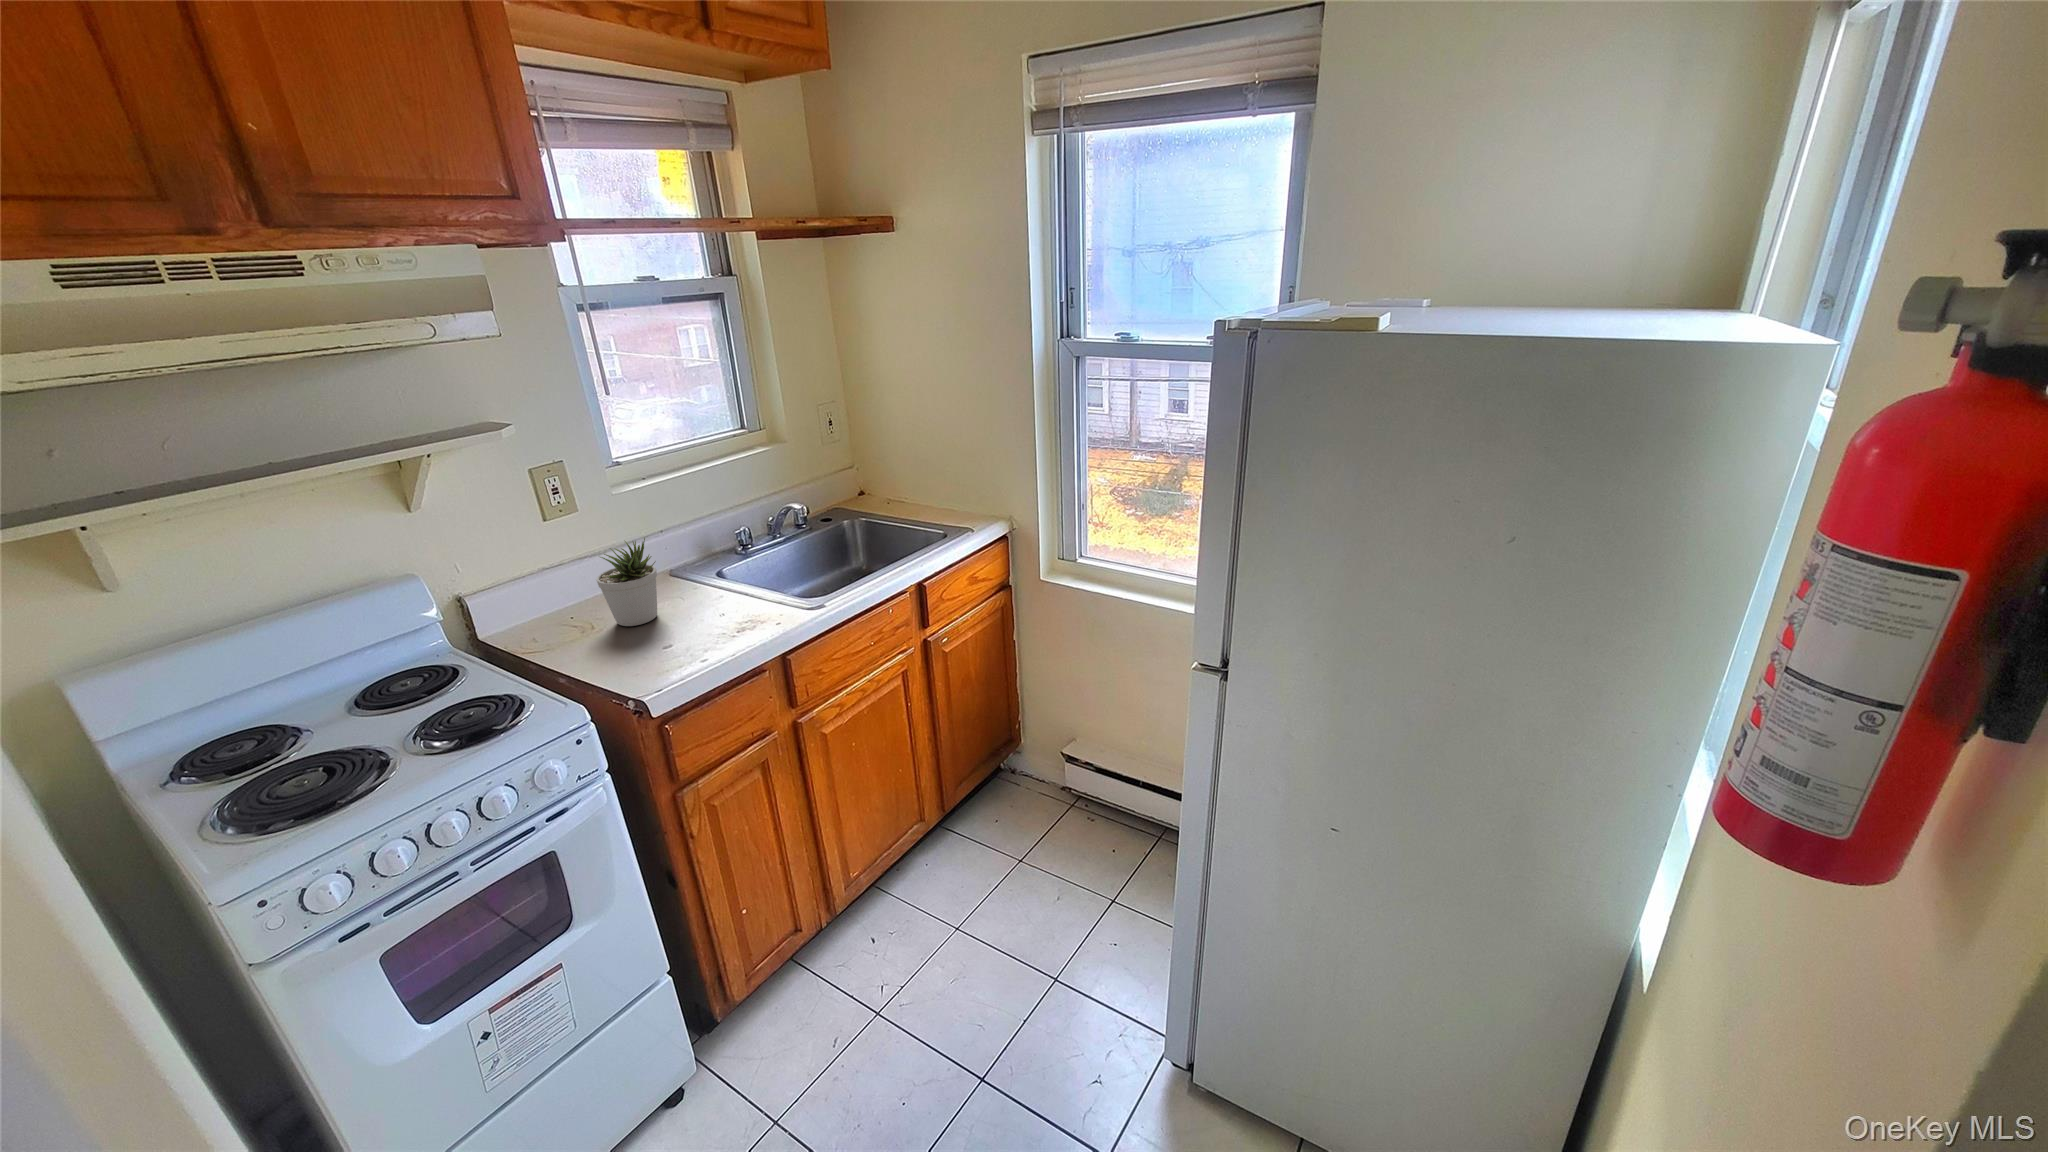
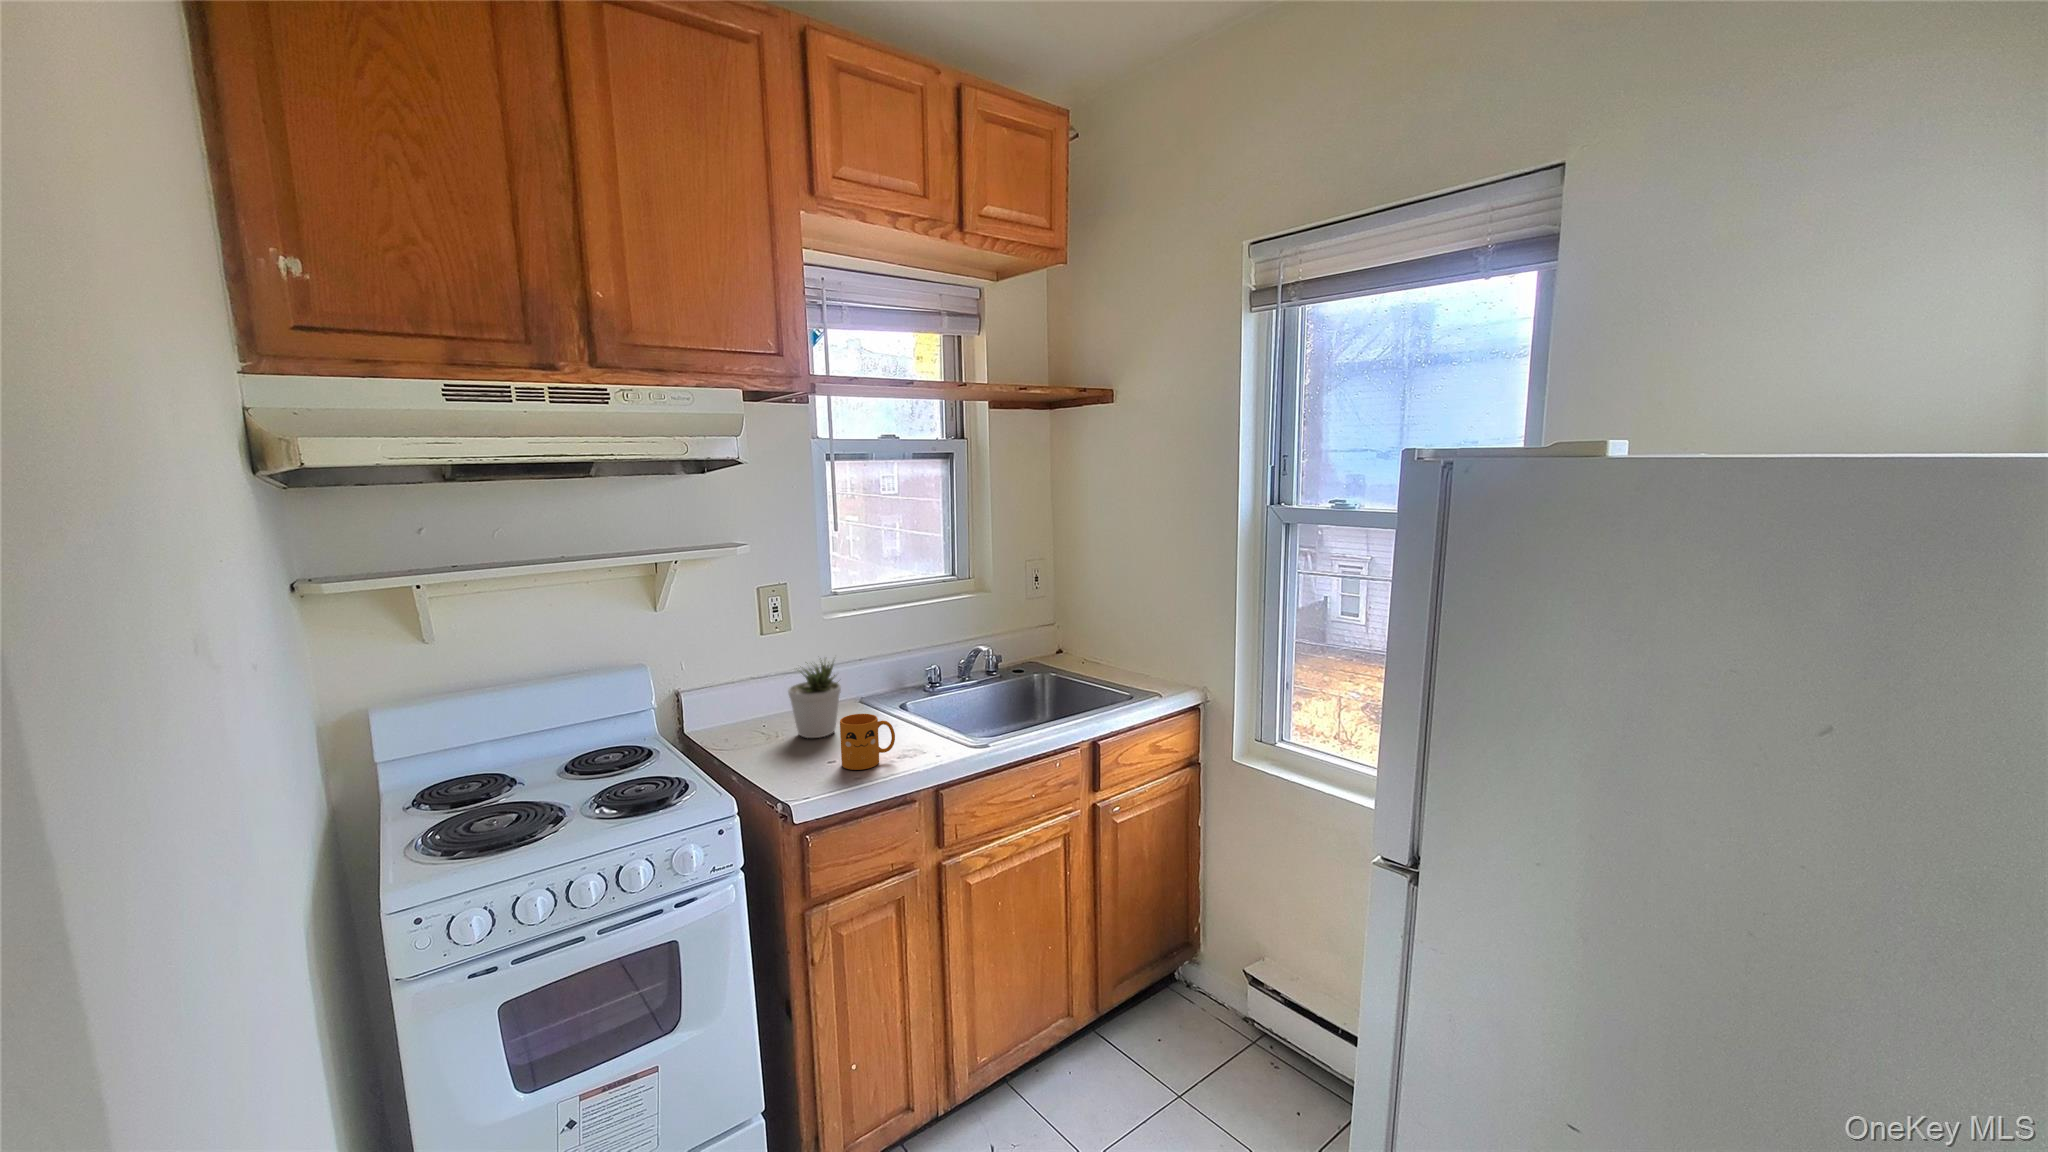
mug: none [673,596,733,653] -> present [840,714,895,770]

